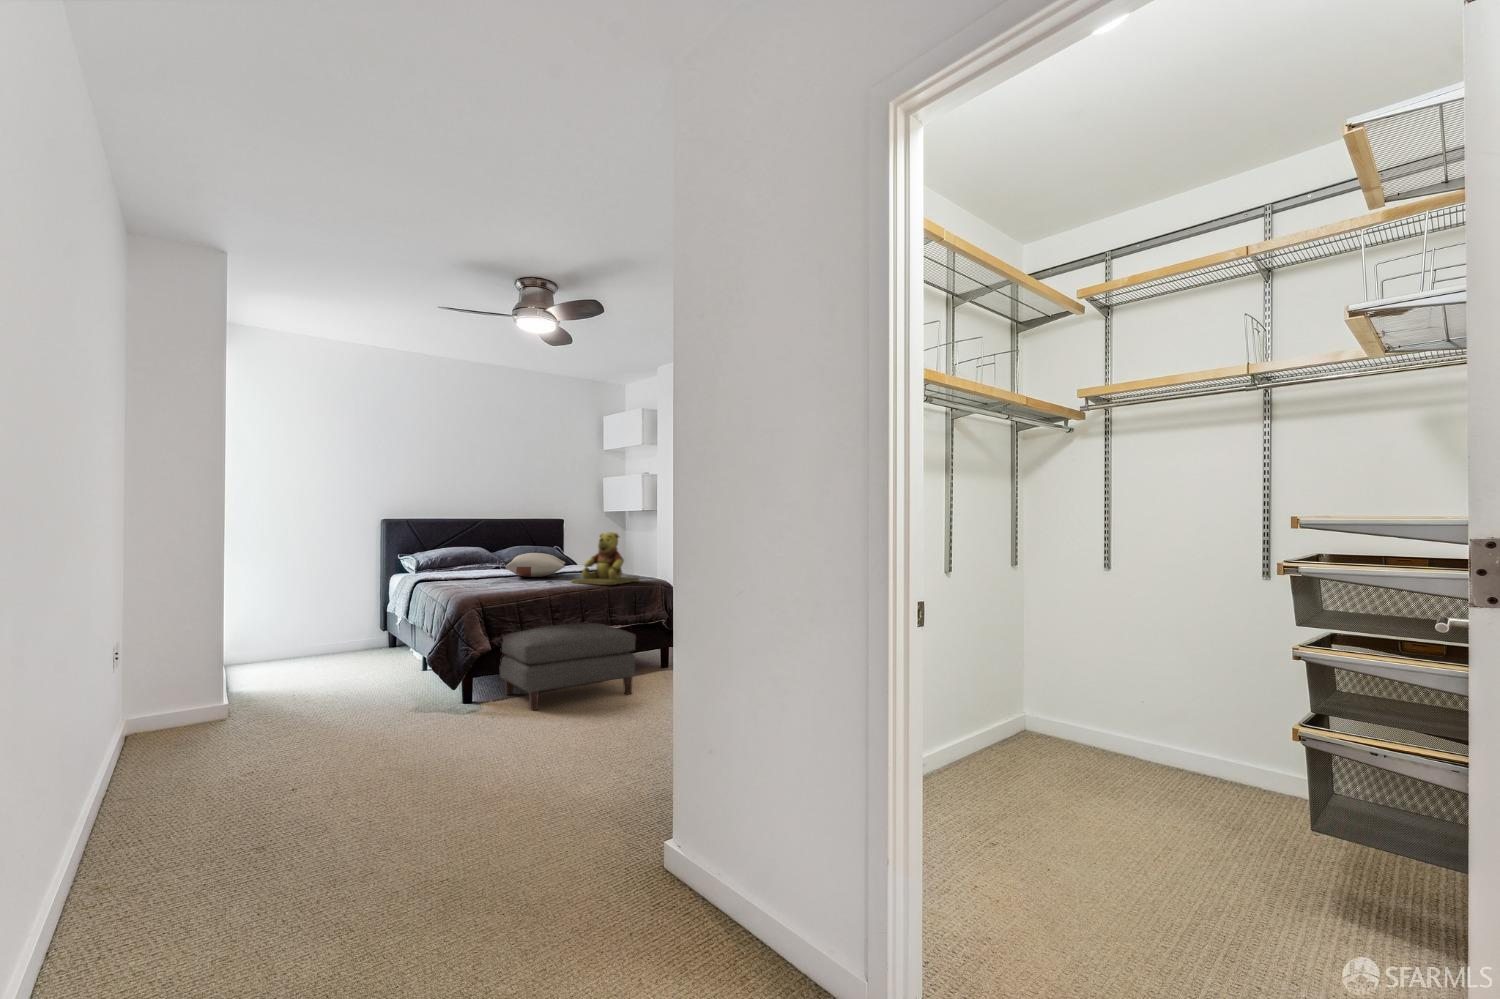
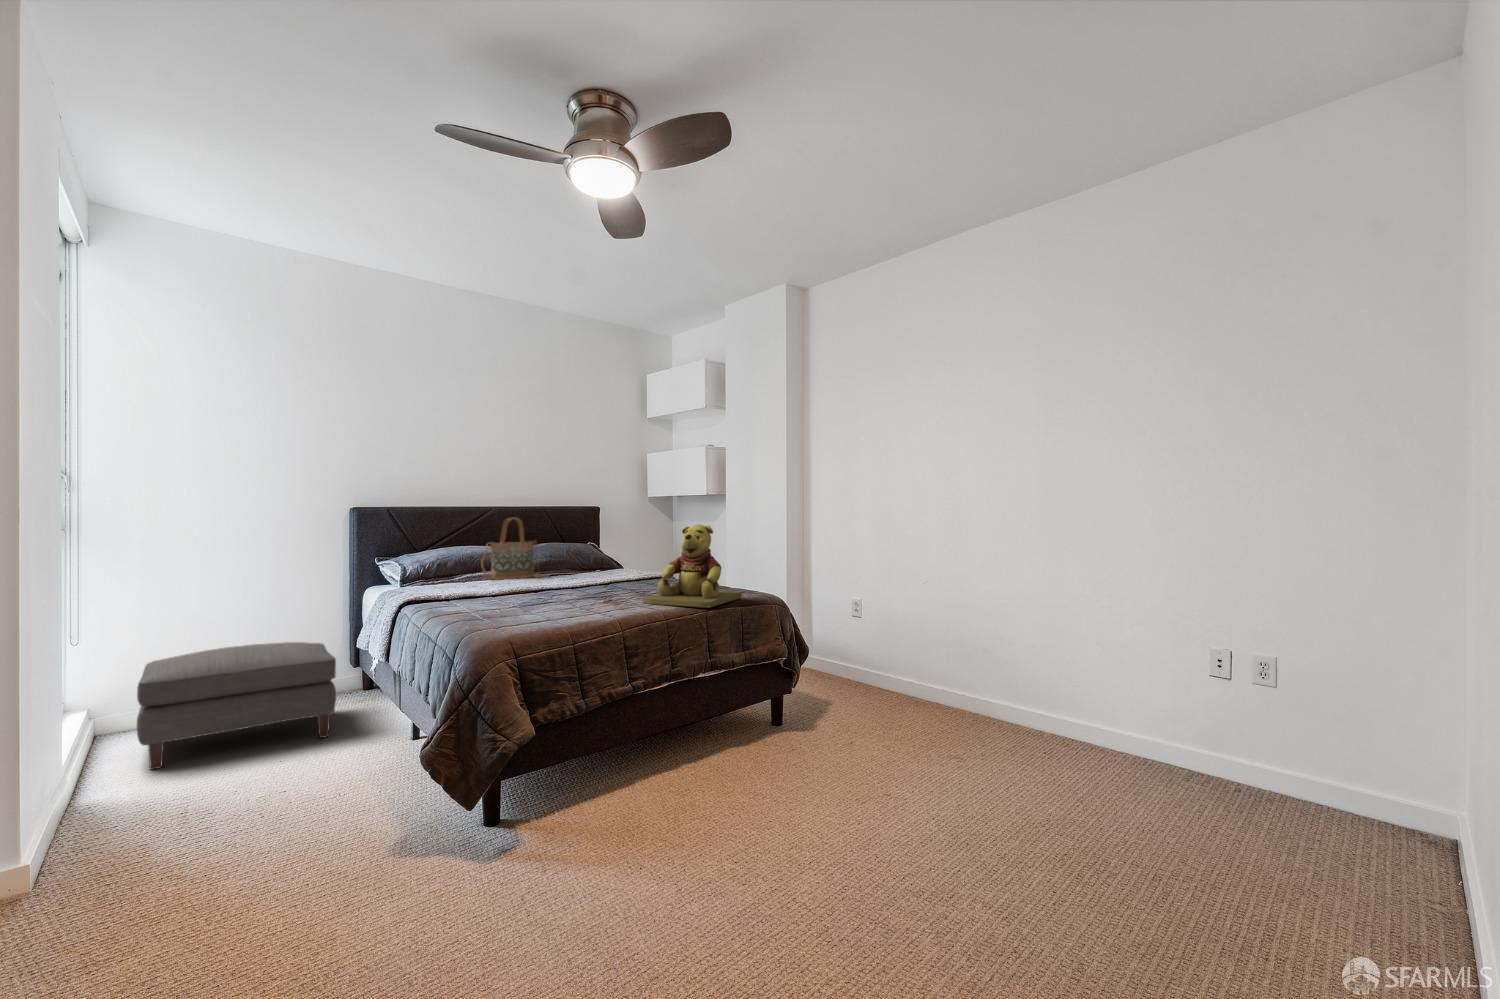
handbag: none [471,527,519,570] -> present [481,518,549,580]
pillow: present [506,553,565,577] -> none [540,556,629,592]
ottoman: present [500,623,636,710] -> present [137,642,336,769]

